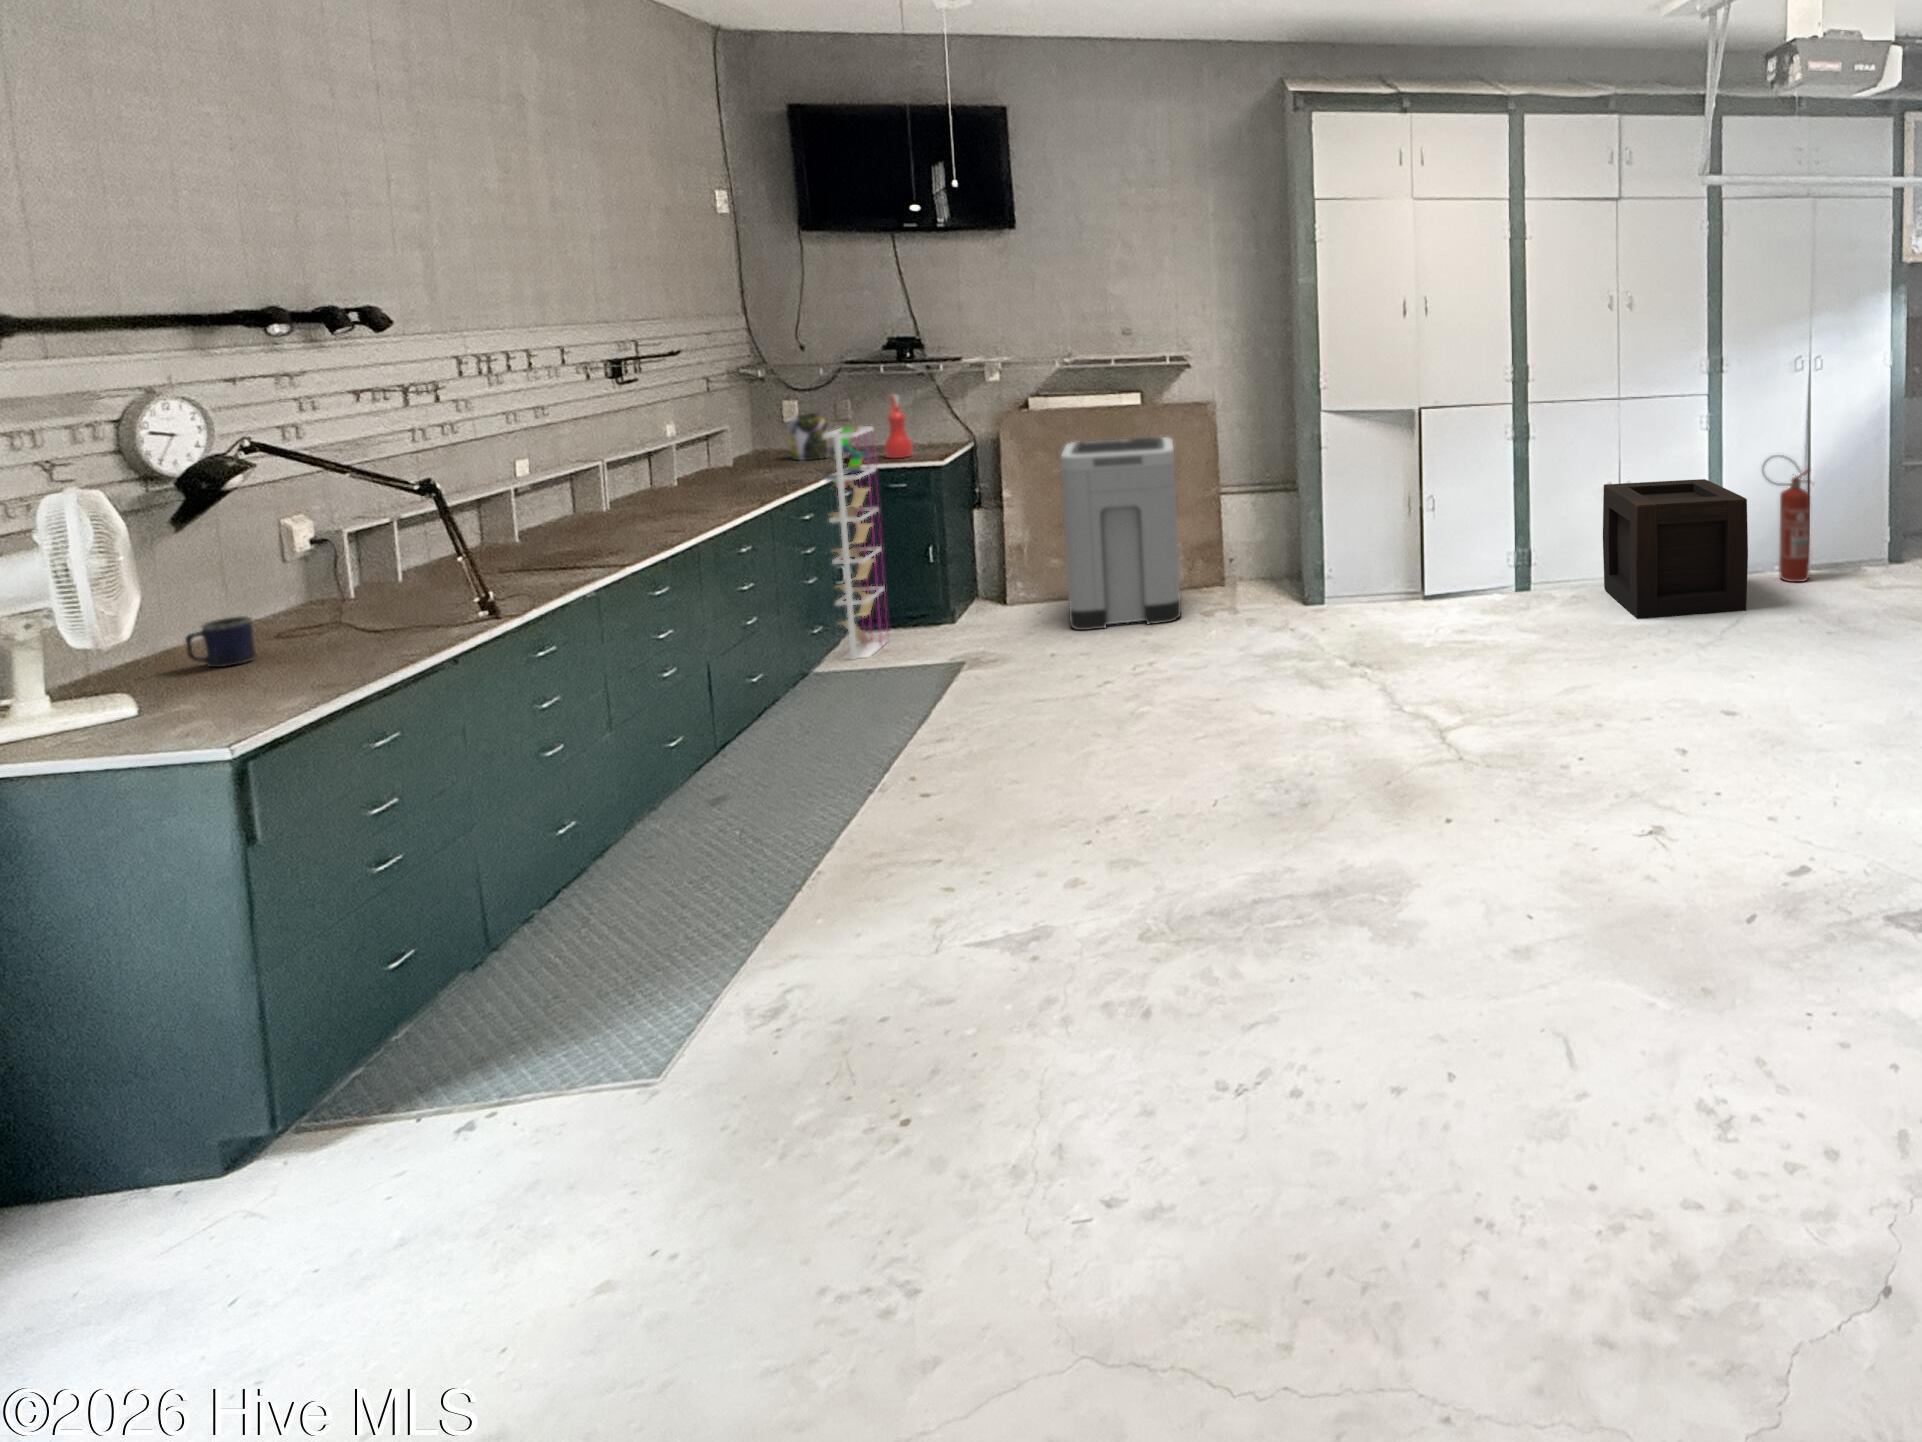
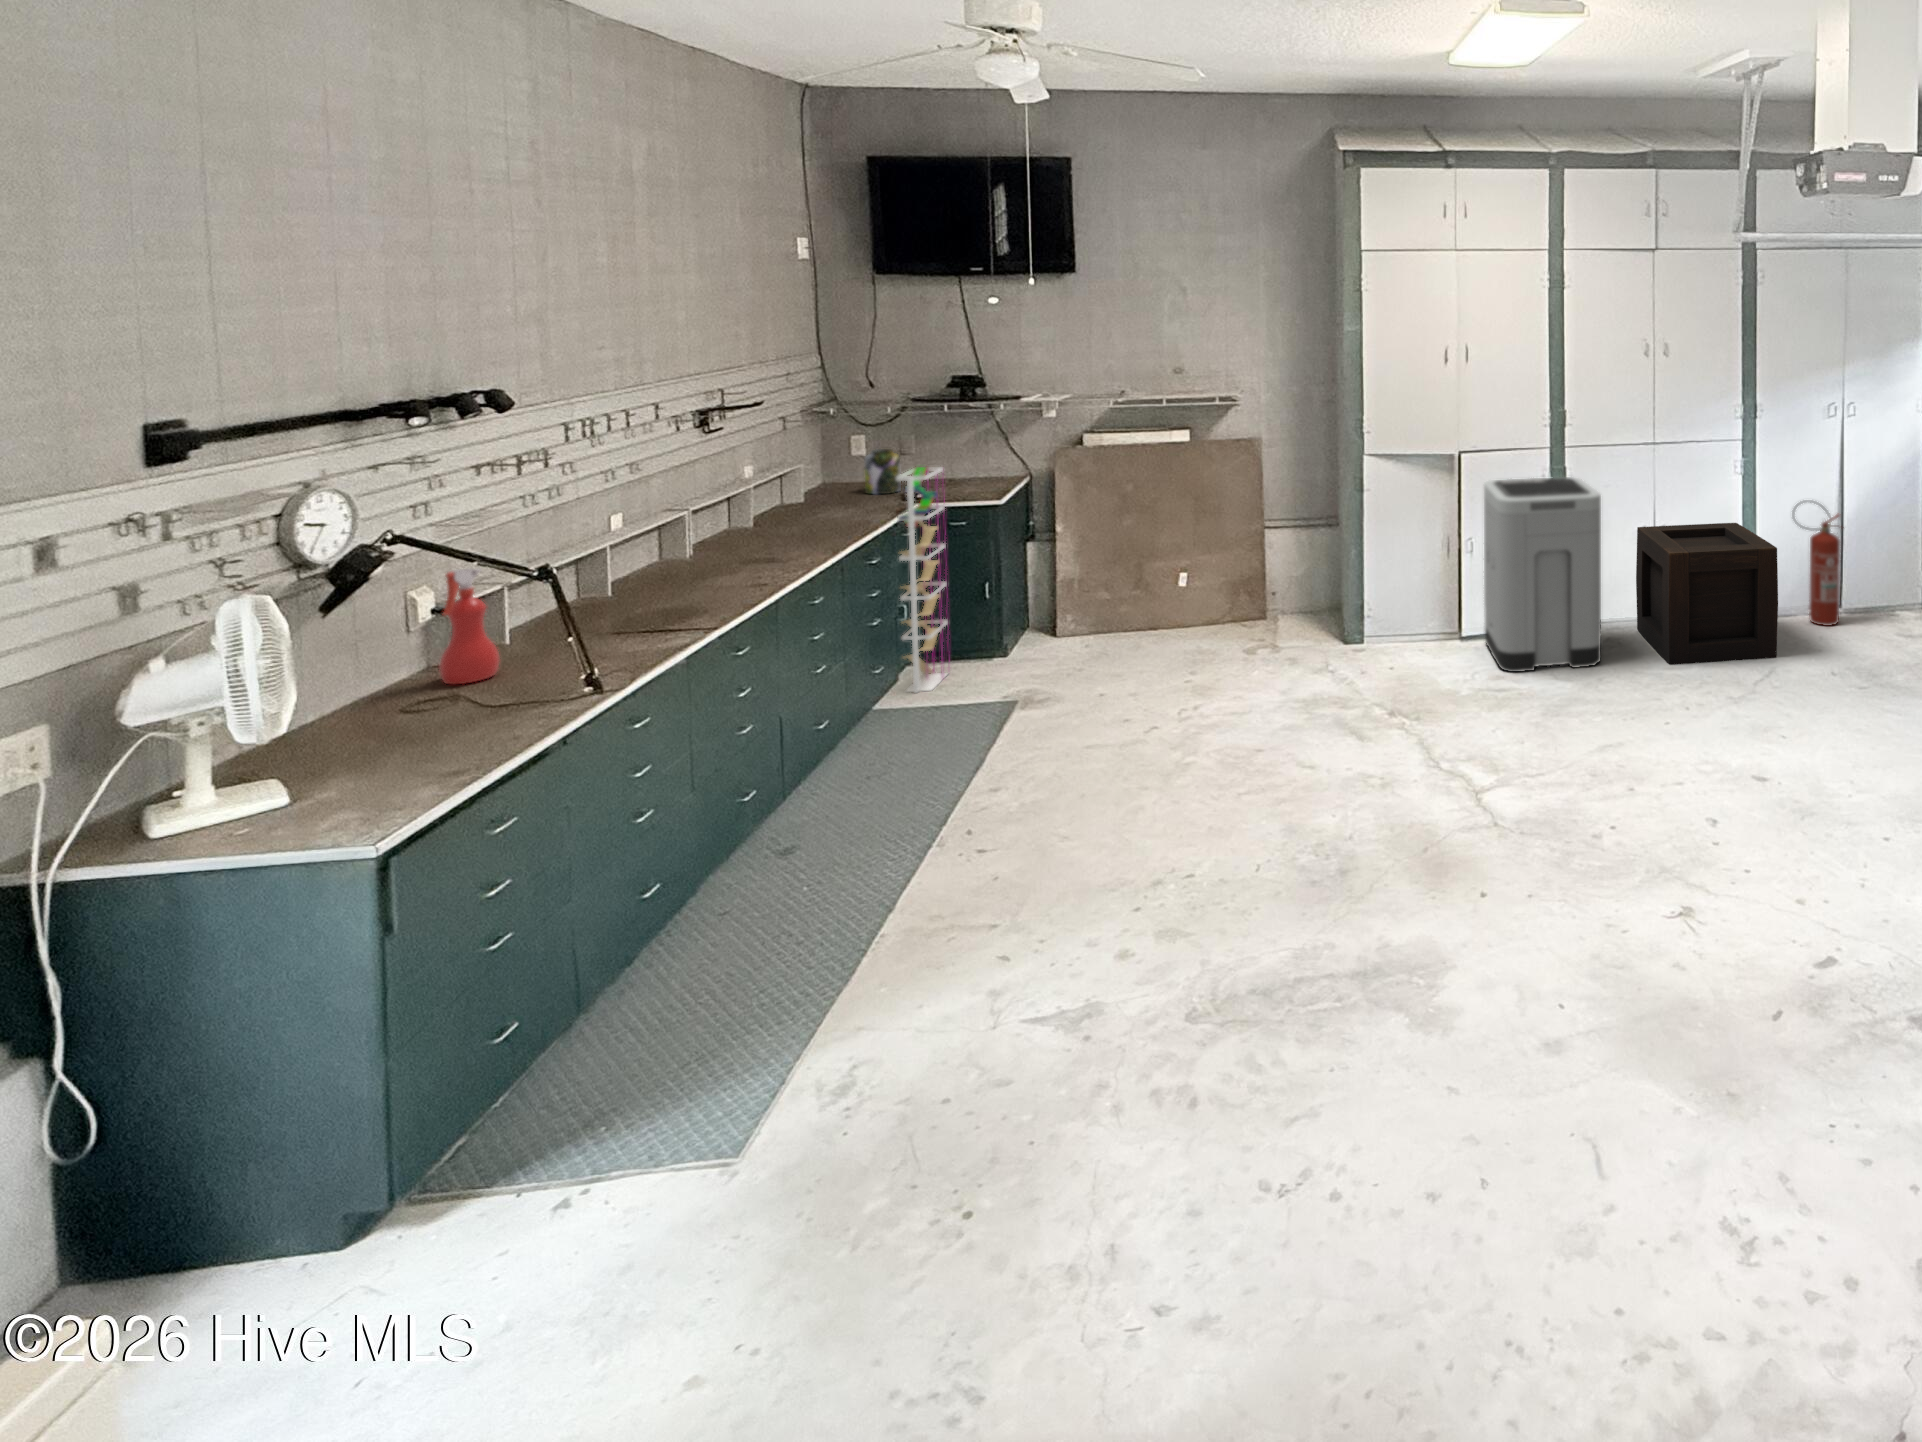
spray bottle: present [885,394,913,458] -> present [439,568,500,684]
trash can: present [1061,437,1181,630] -> present [1484,477,1601,672]
mug: present [185,616,256,667] -> none [320,697,382,747]

